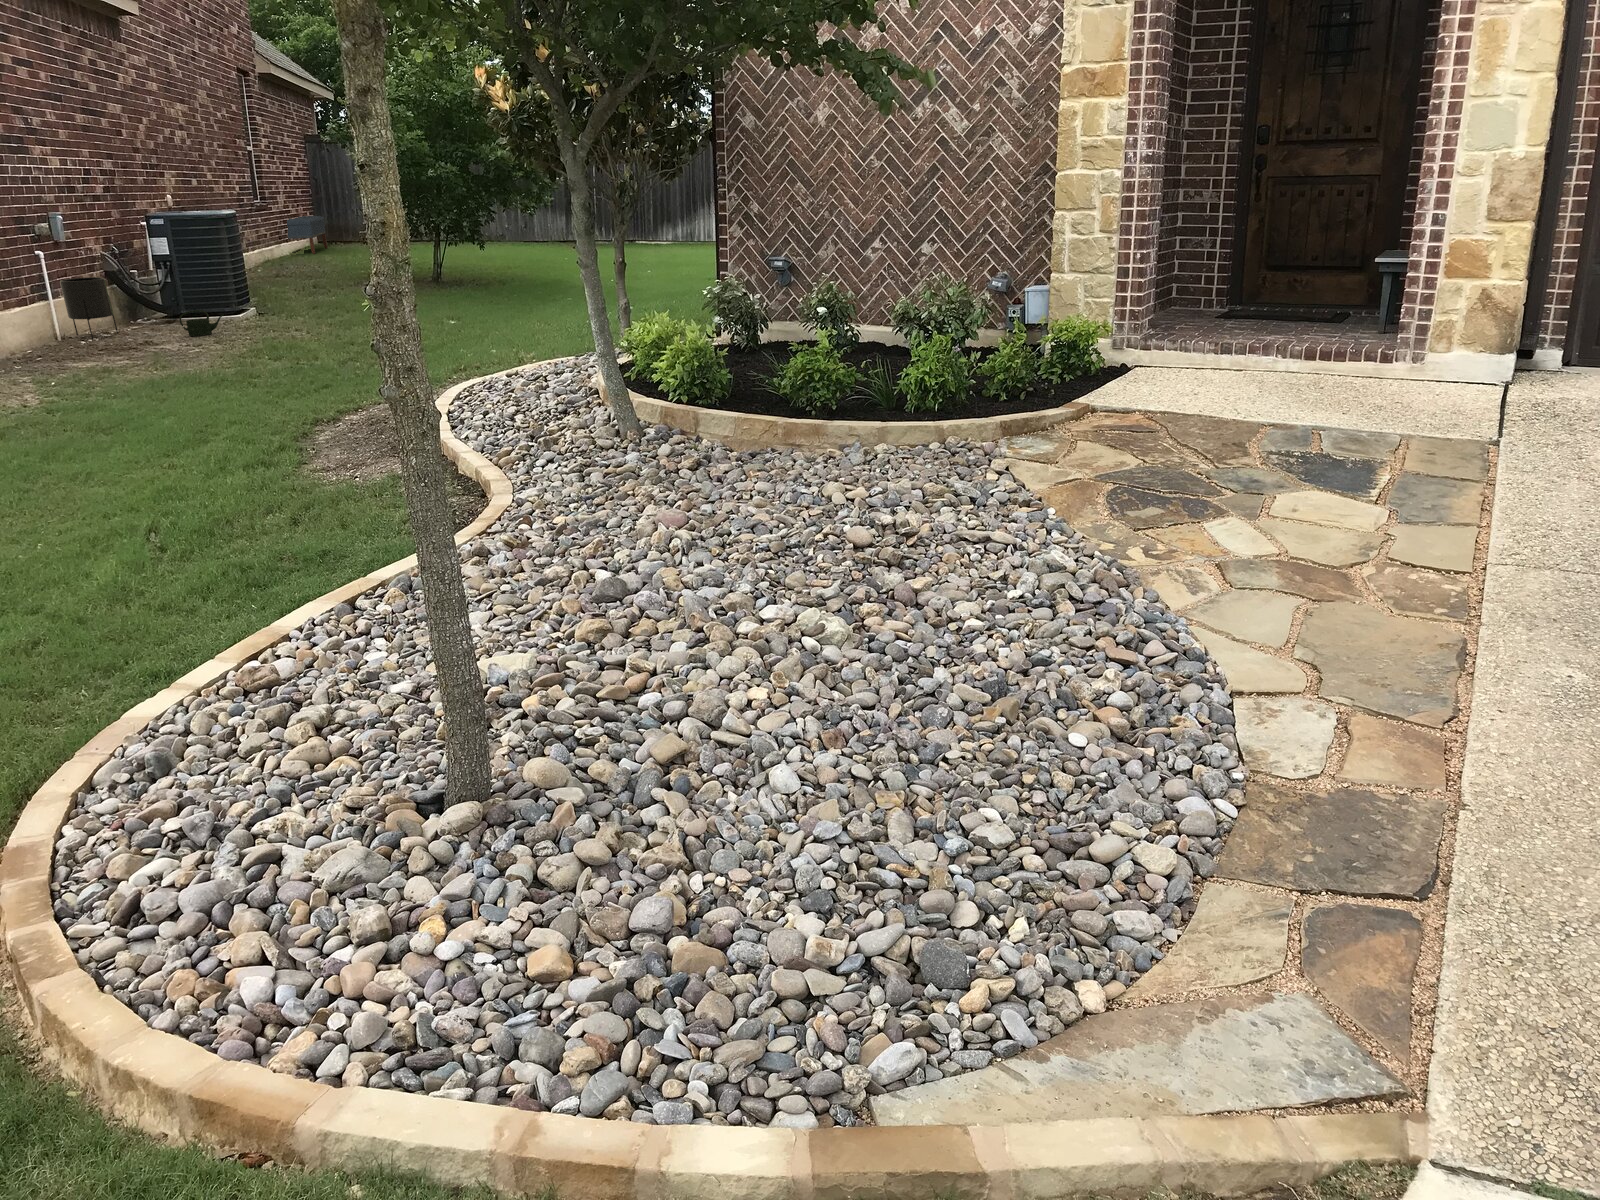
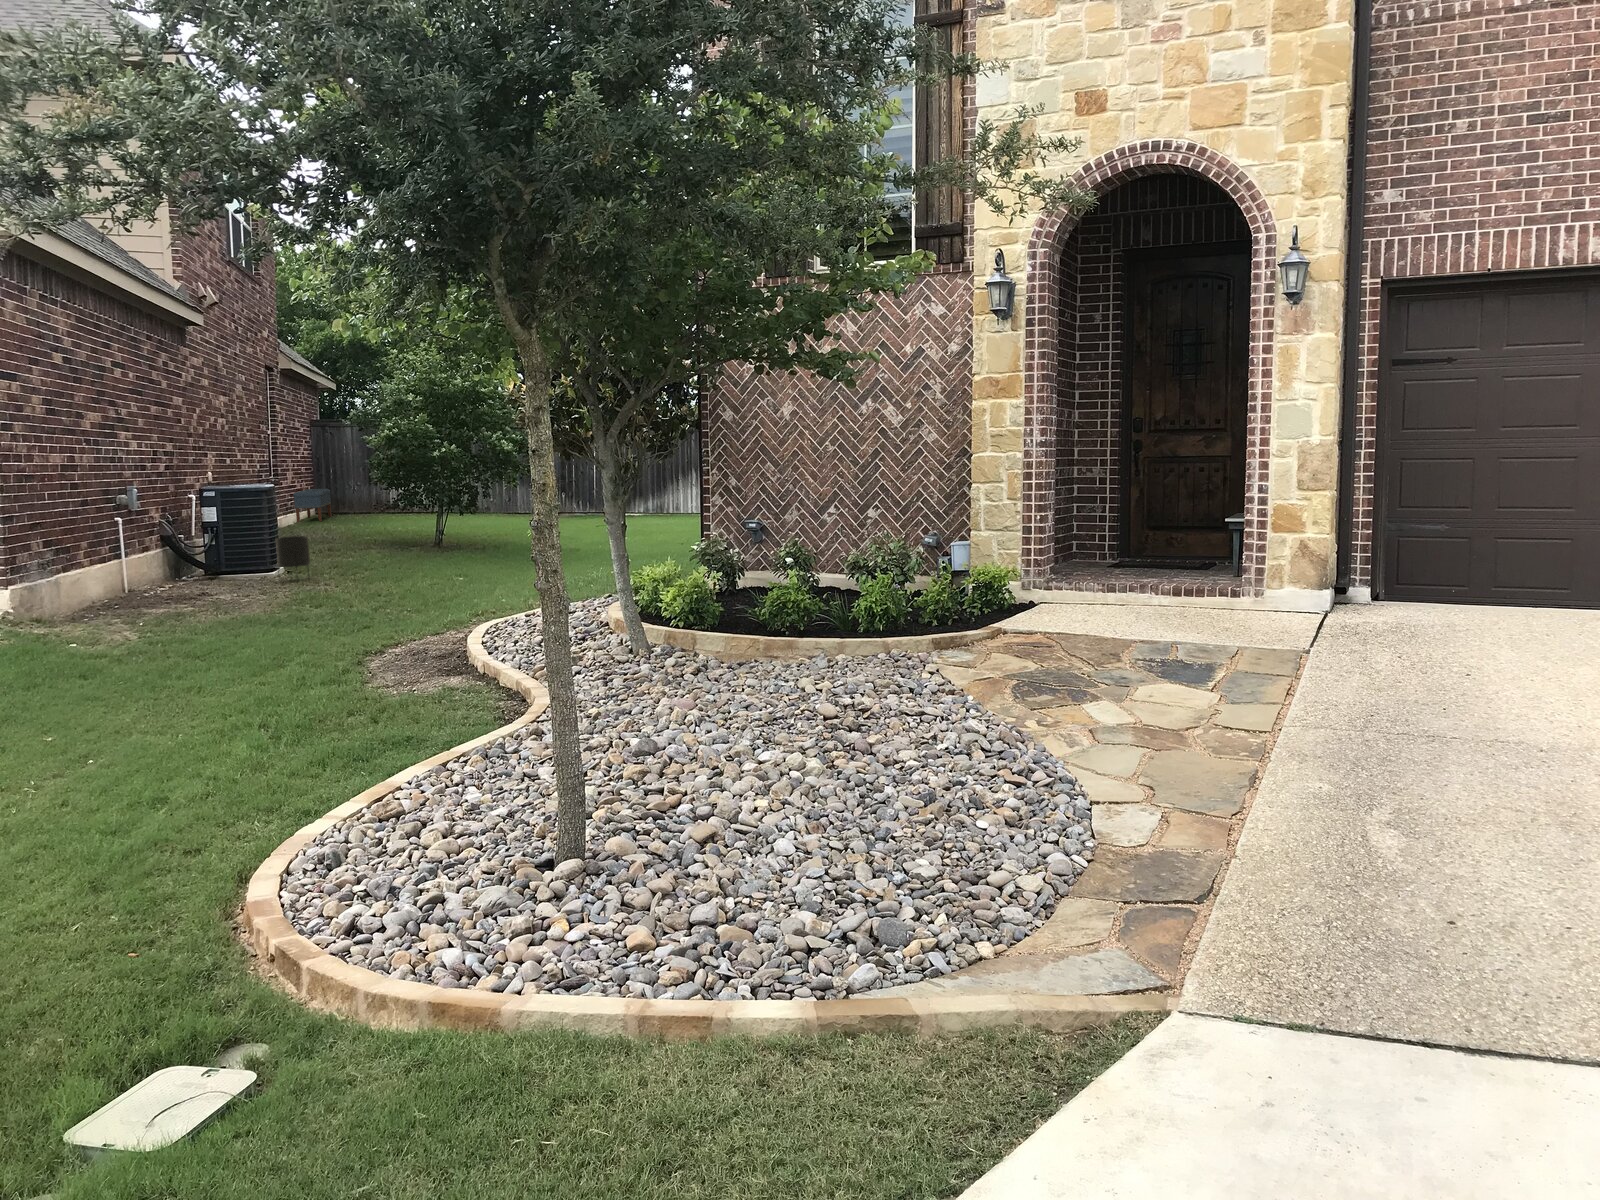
planter: present [60,277,118,339] -> present [276,536,310,572]
watering can: present [179,310,224,336] -> none [227,565,266,588]

